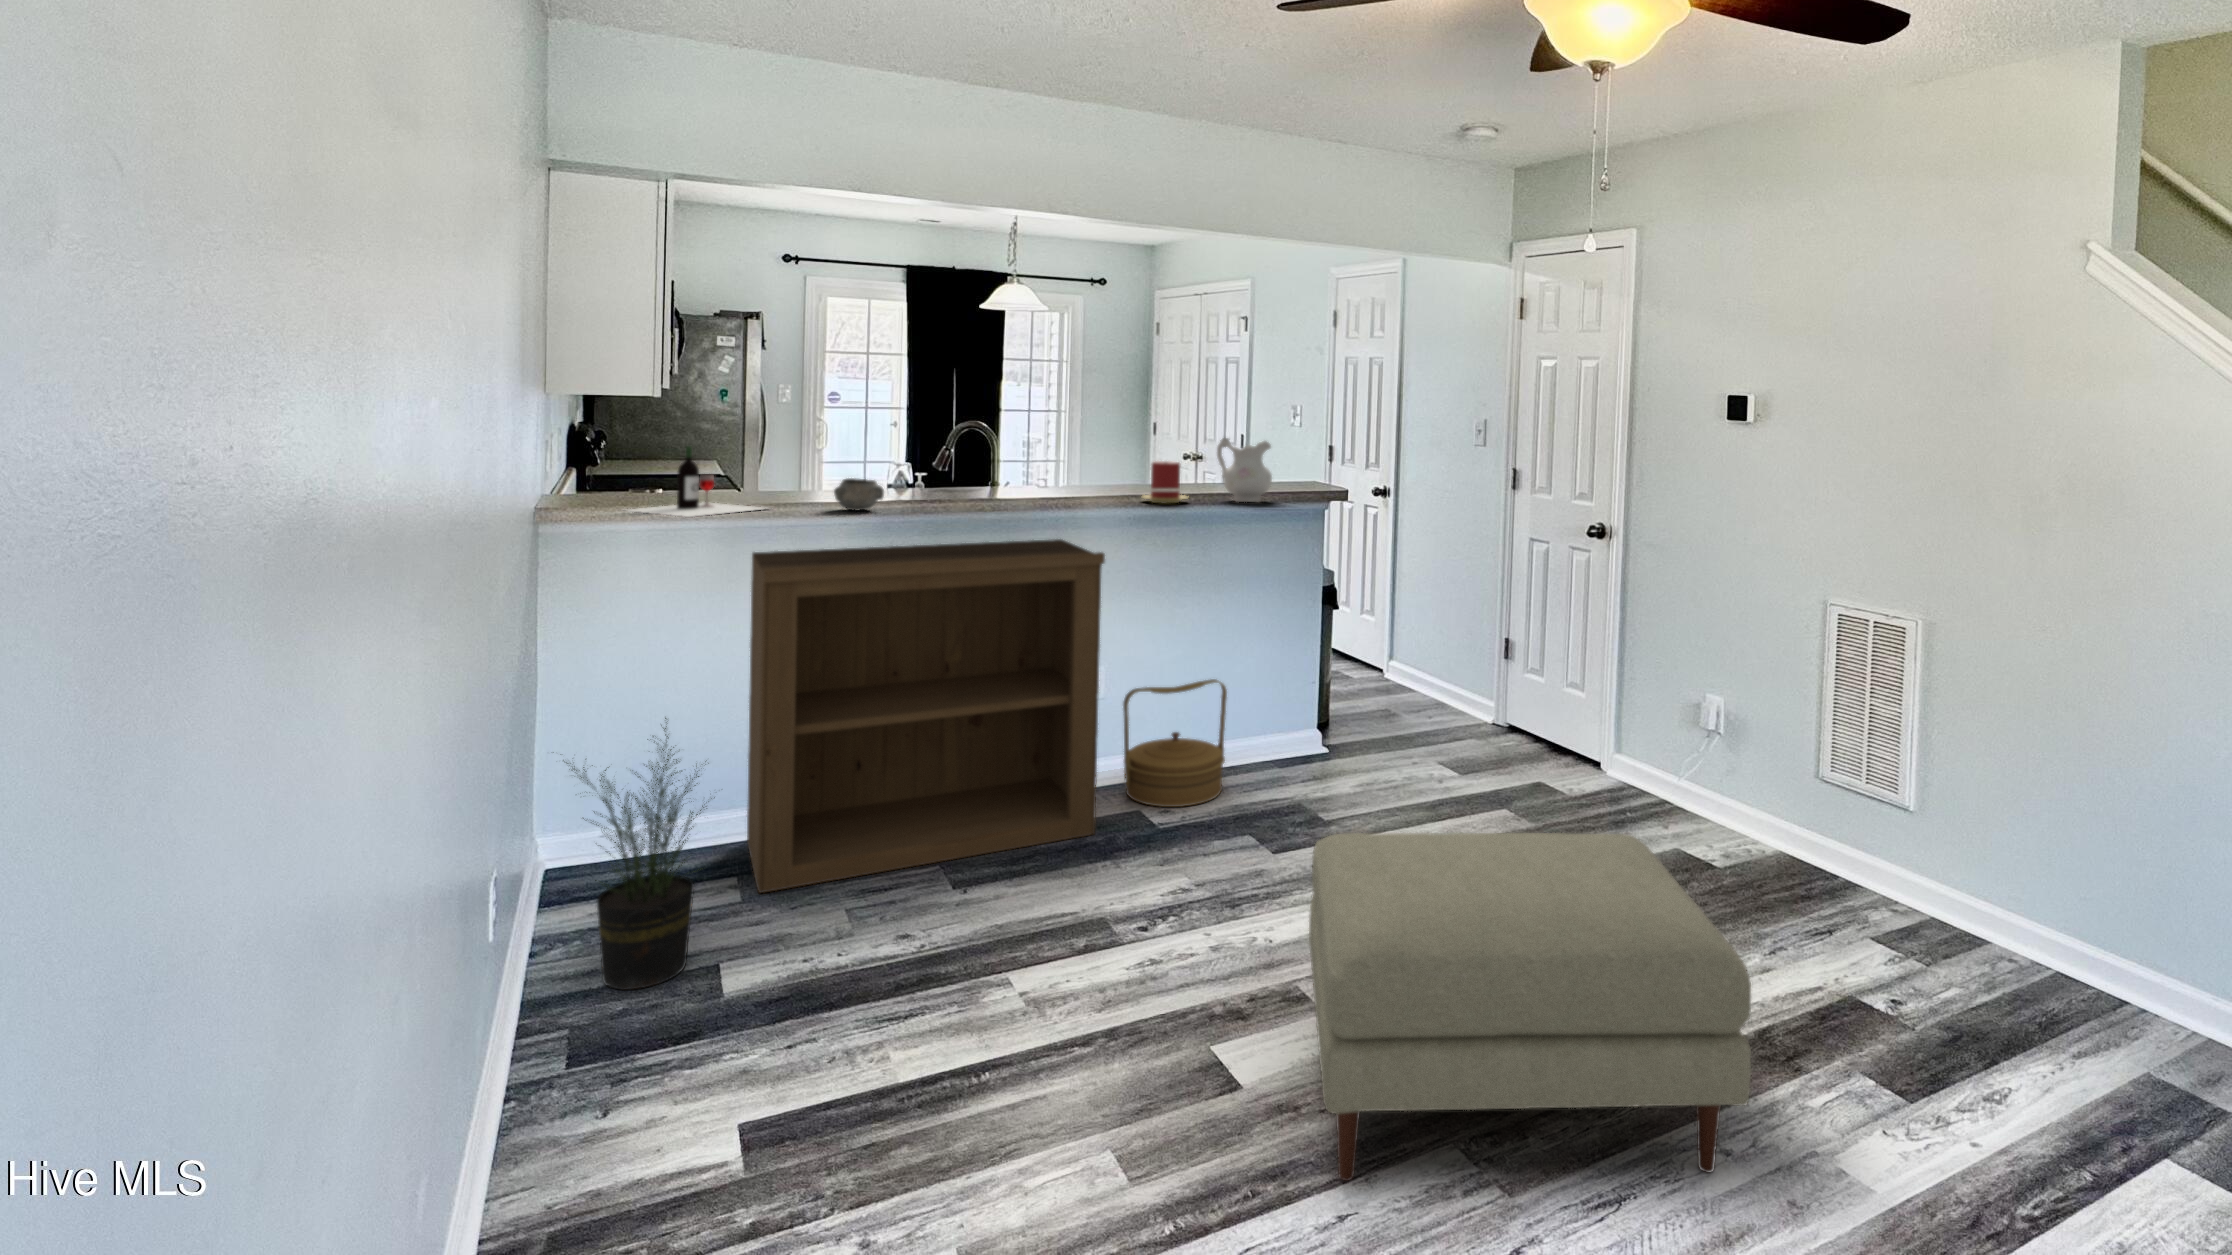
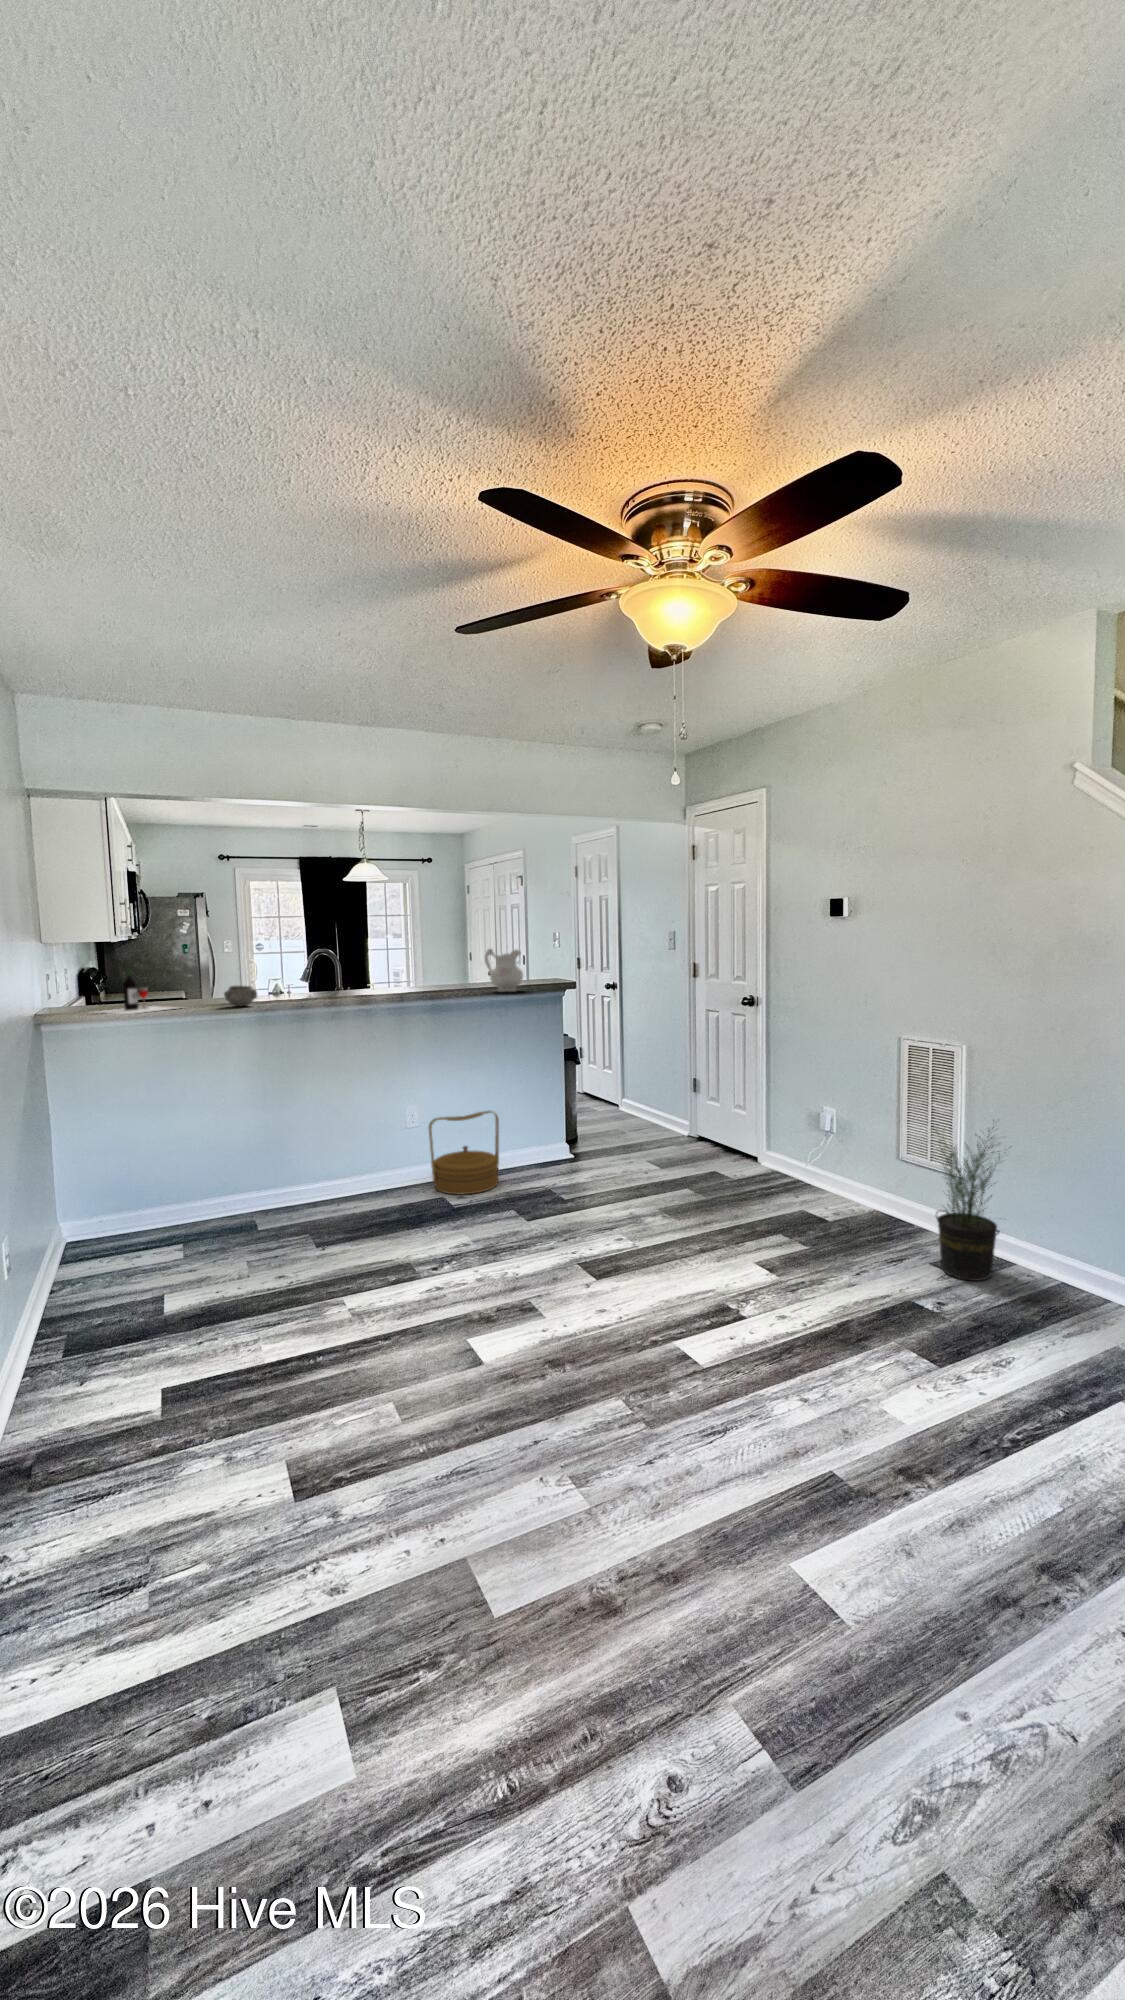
candle: present [1143,461,1187,503] -> none [434,967,466,995]
bookshelf: present [747,539,1105,893] -> none [176,1021,411,1253]
potted plant: present [563,718,715,990] -> present [934,1120,1010,1281]
ottoman: present [1309,833,1751,1181] -> none [523,1196,815,1419]

